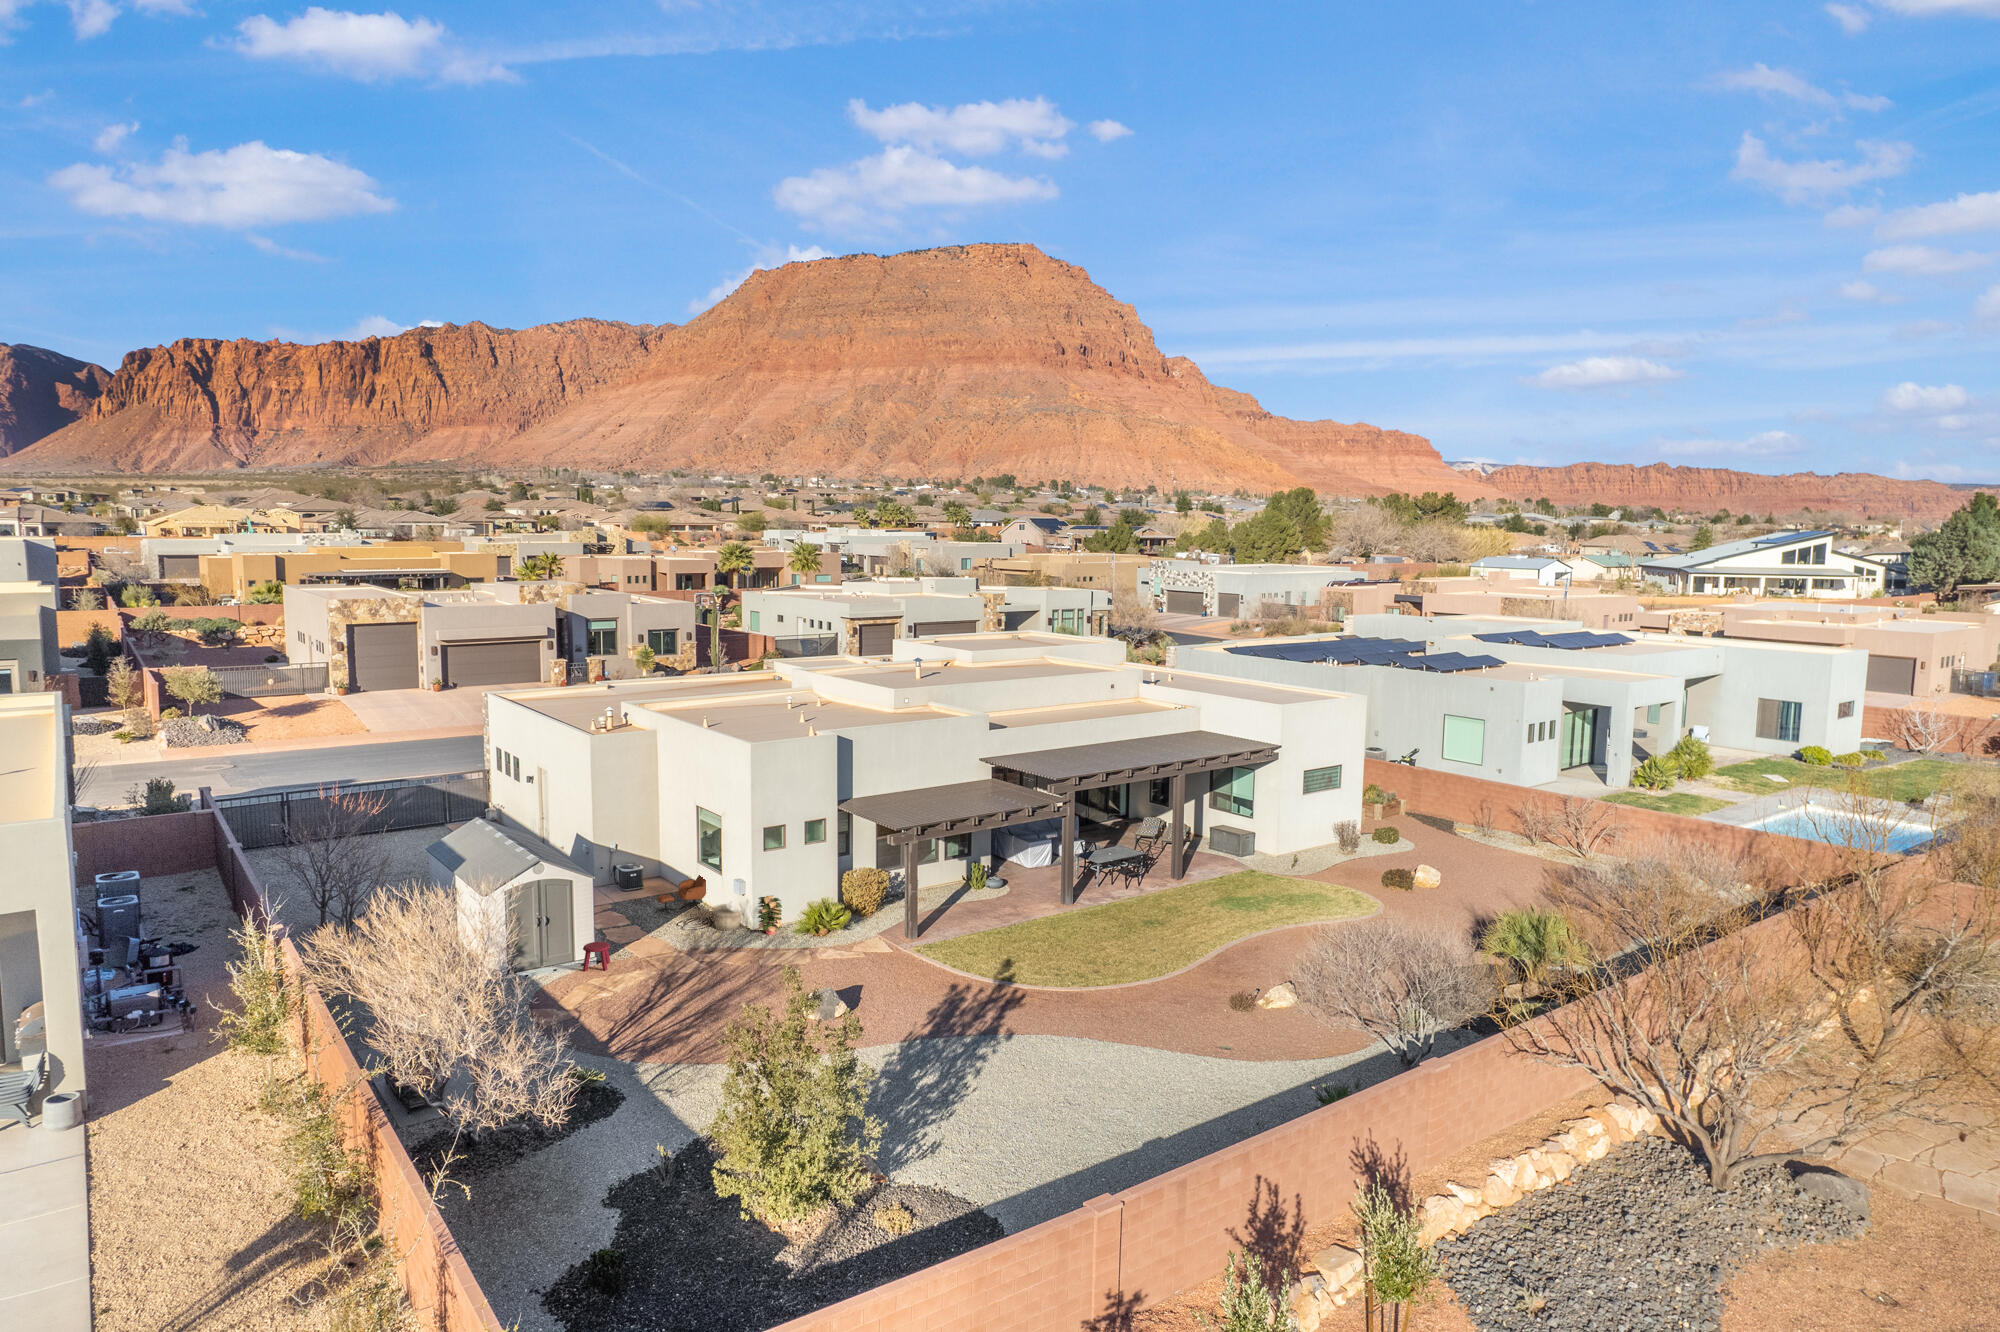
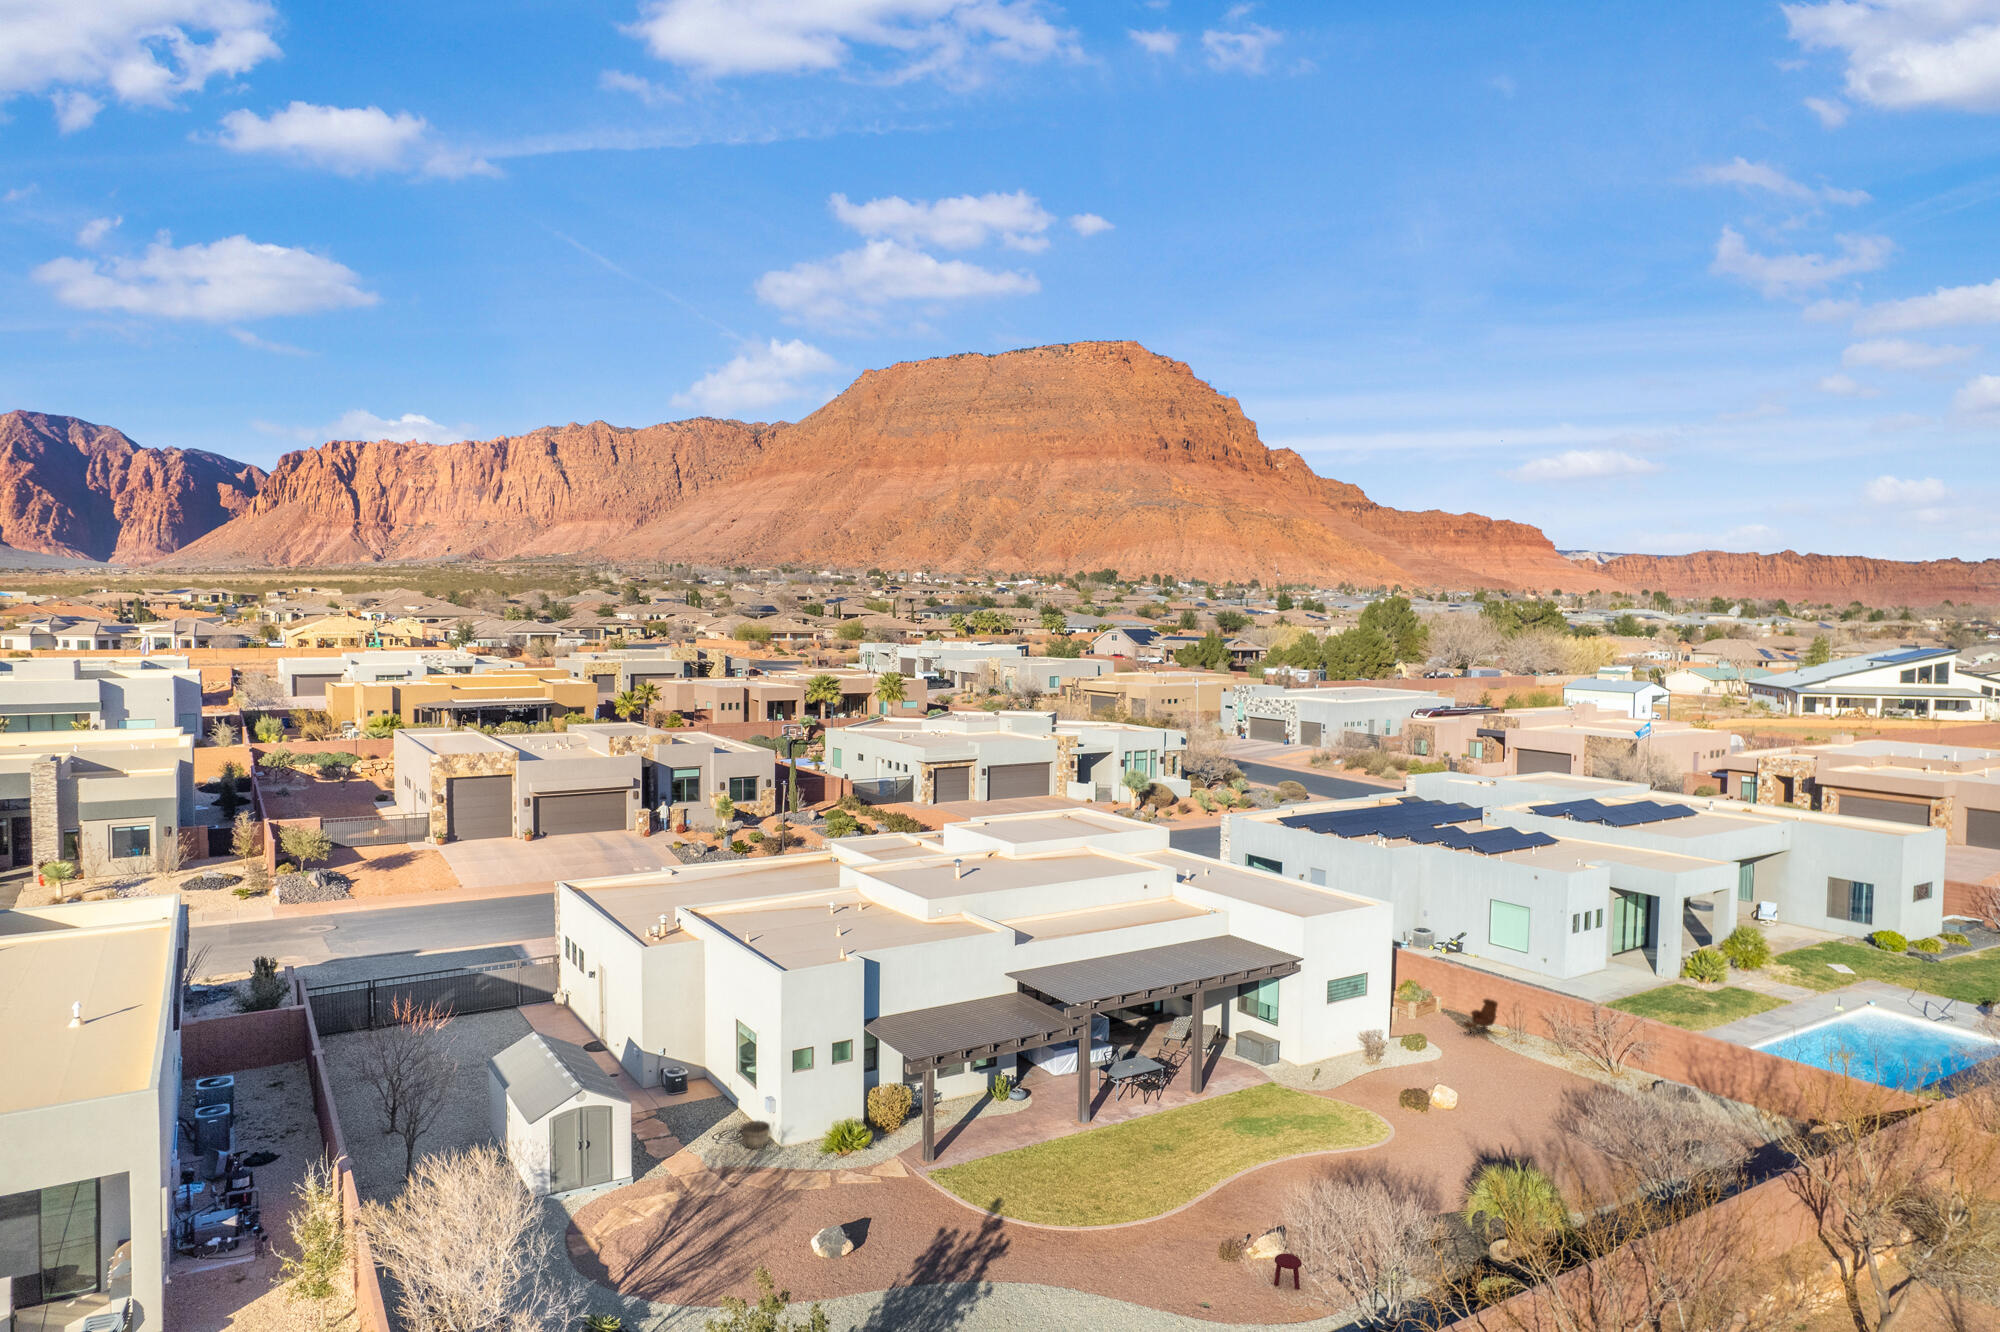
lounge chair: present [656,875,706,913] -> present [1464,999,1498,1034]
decorative plant: present [757,895,783,935] -> none [780,1117,807,1155]
stool: present [583,942,610,971] -> present [1274,1254,1302,1290]

